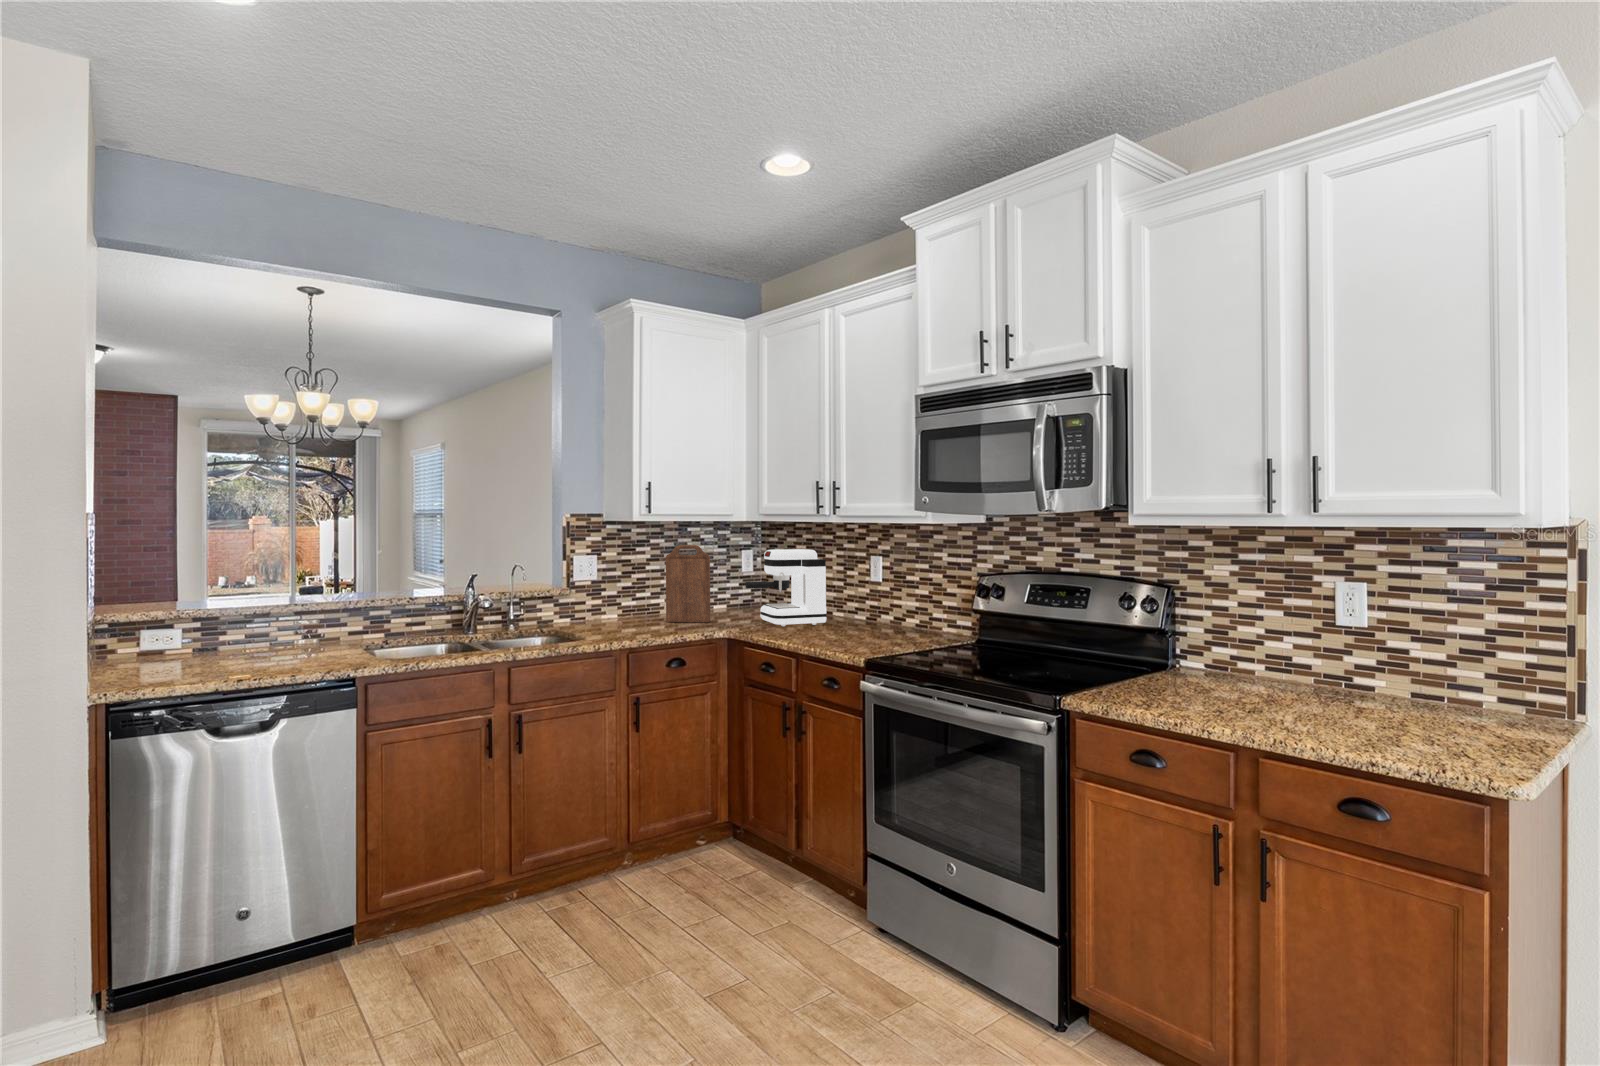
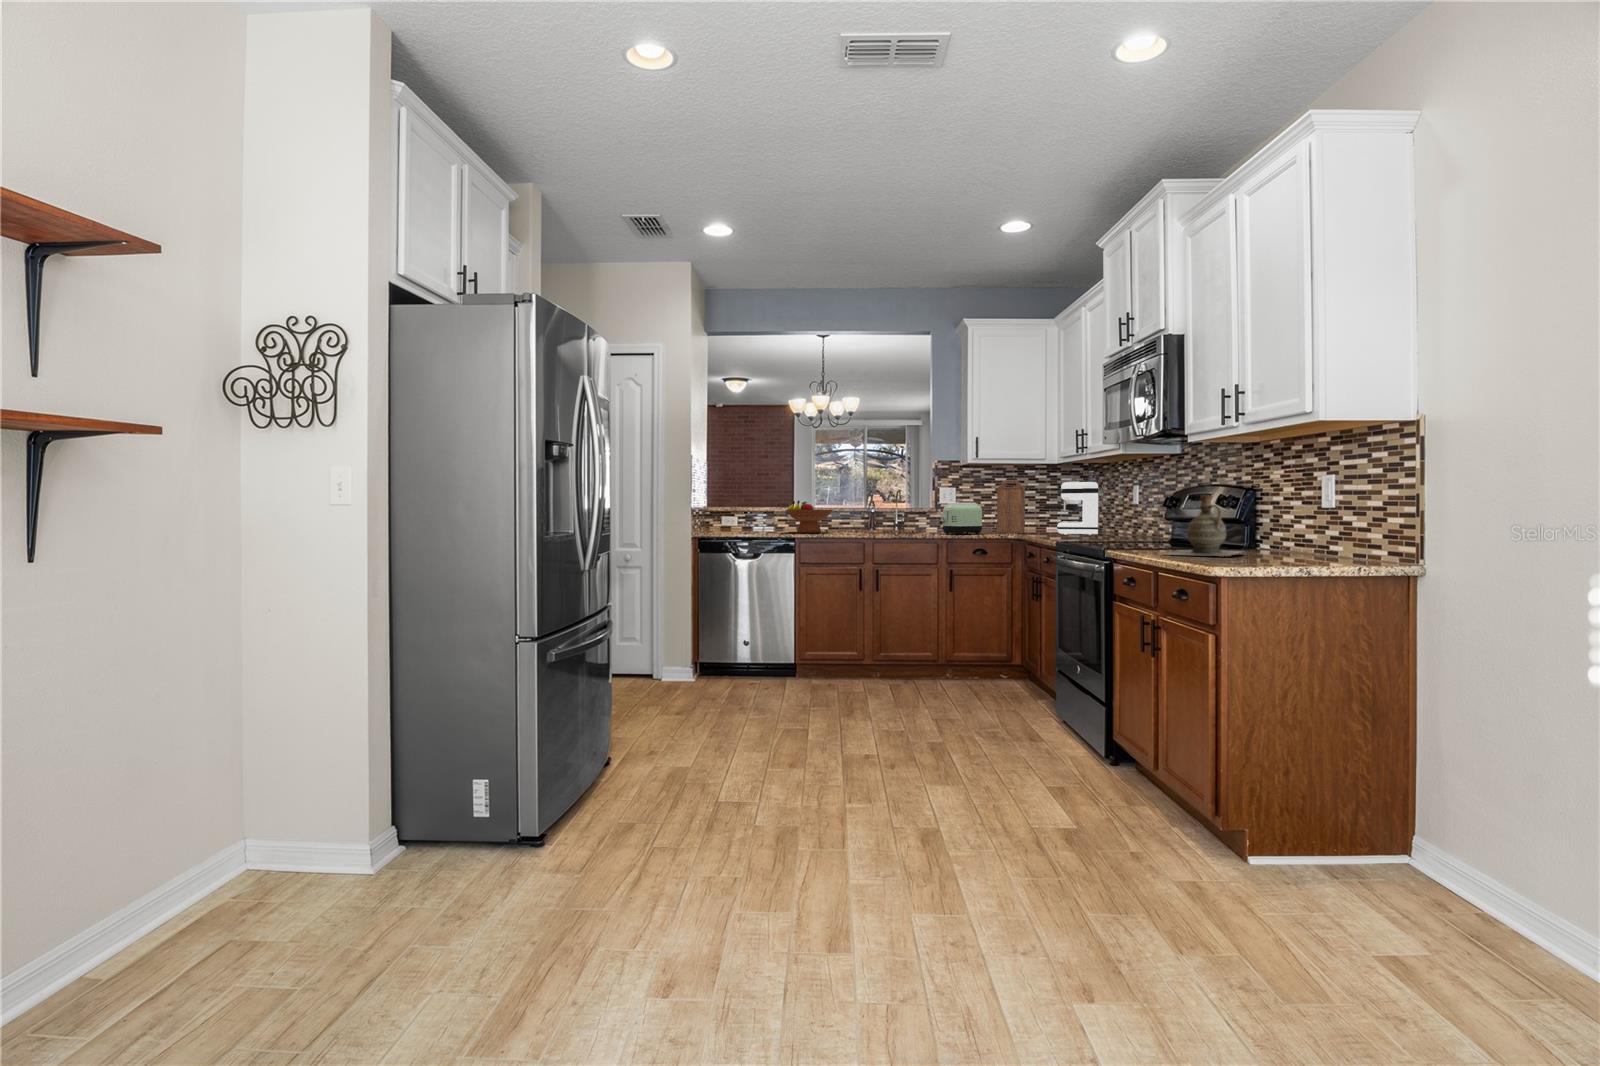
toaster: none [608,584,667,637] -> present [940,503,982,534]
fruit bowl: none [314,594,415,655] -> present [786,500,833,533]
ceramic jug: none [1173,616,1321,720] -> present [1165,495,1241,556]

